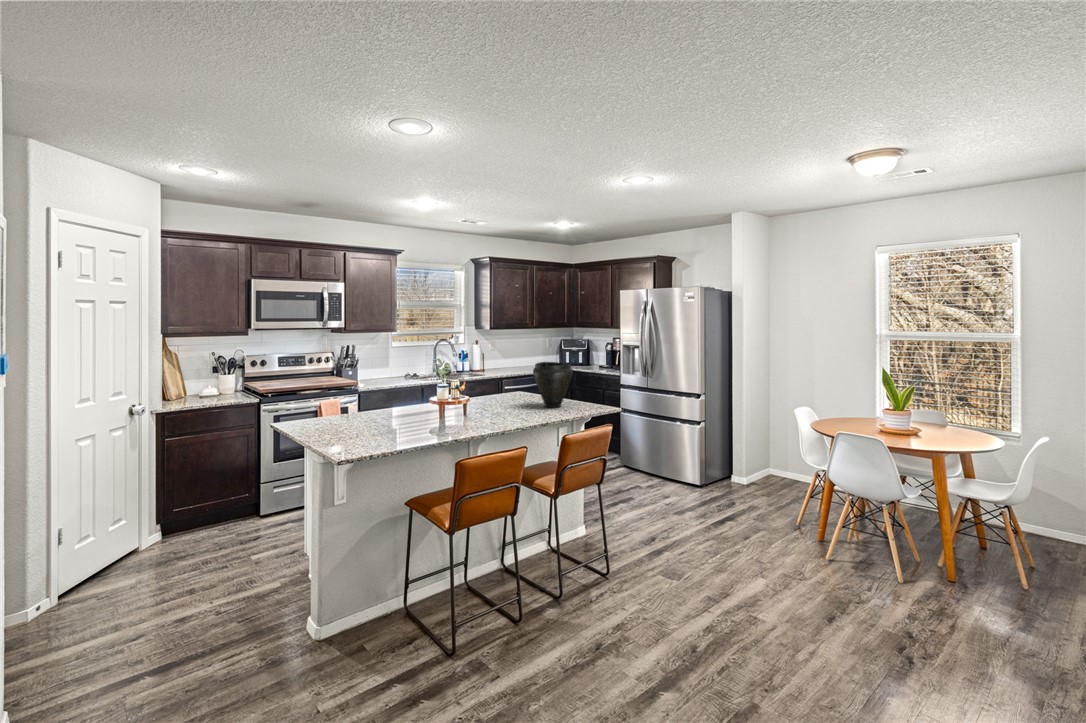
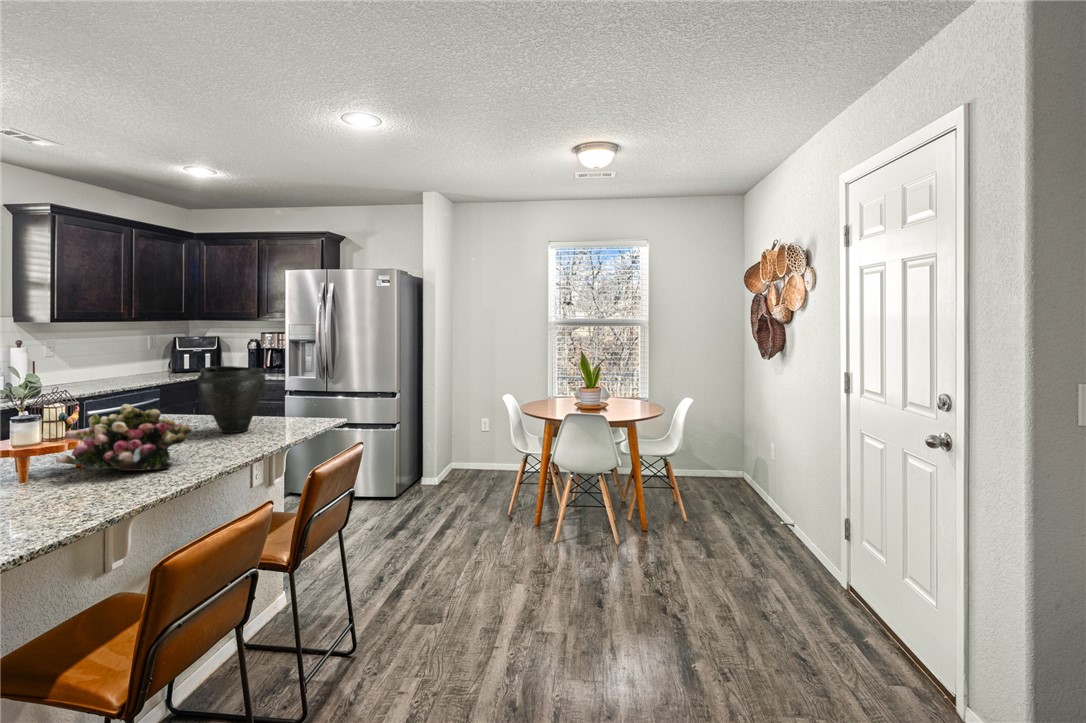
flower arrangement: none [455,381,516,421] -> present [56,404,191,471]

